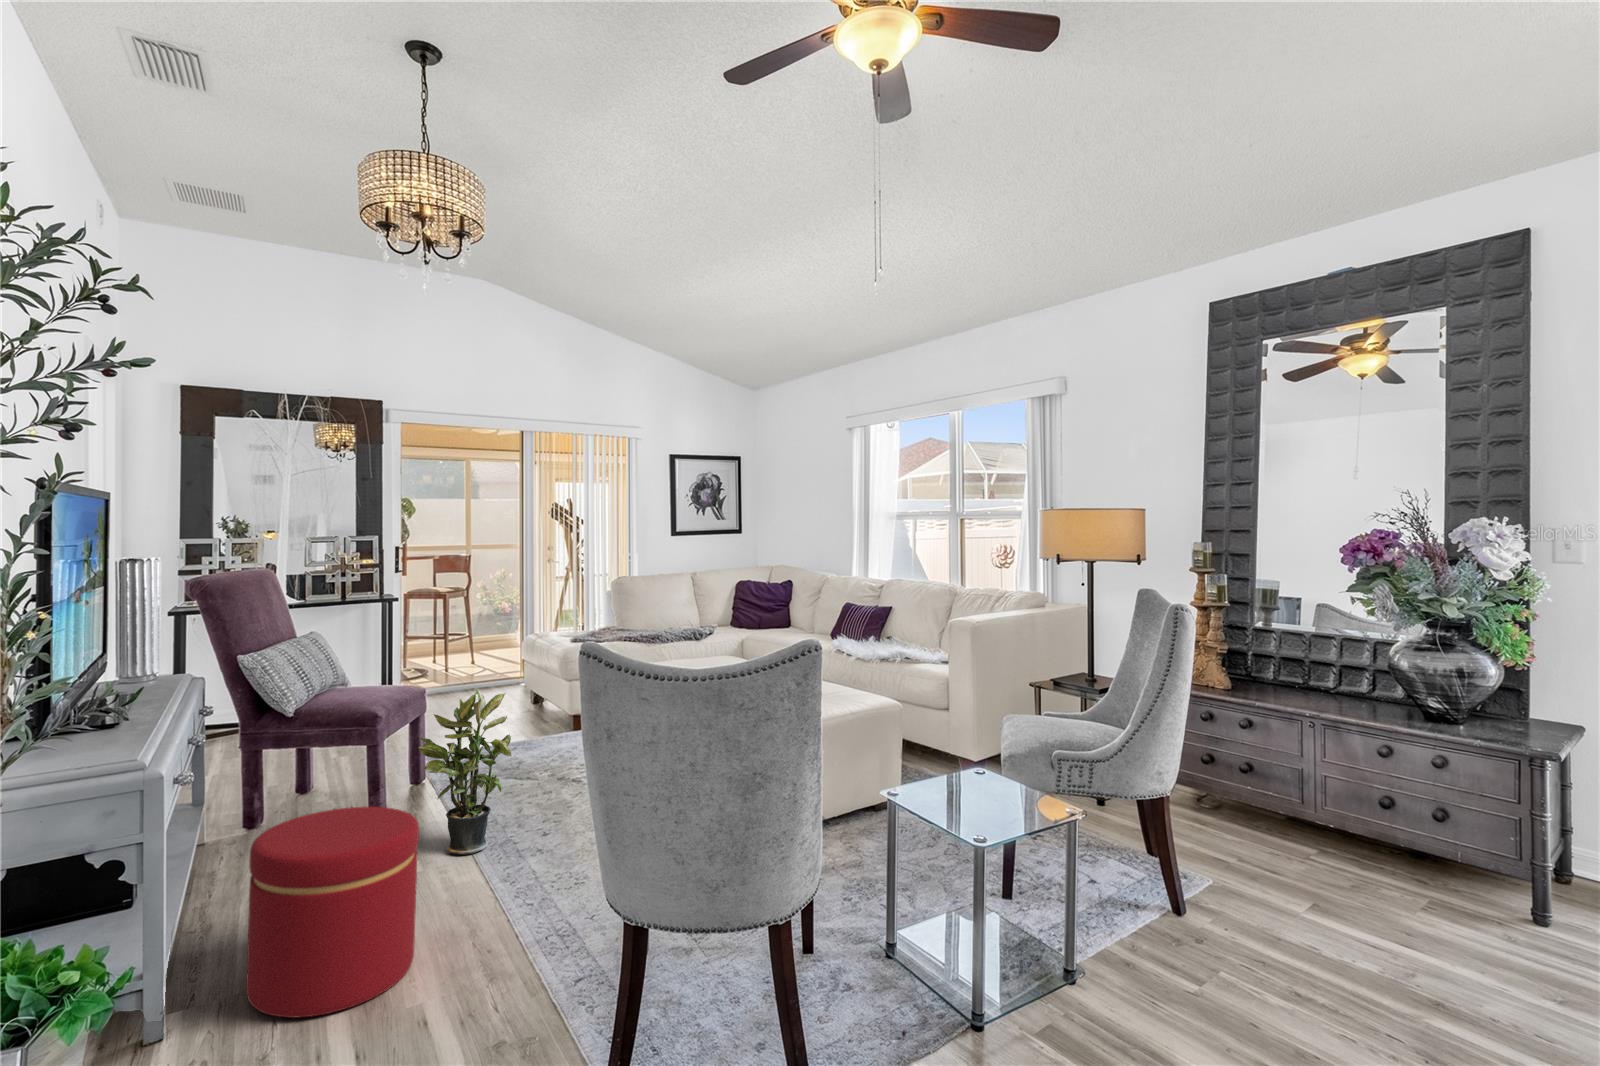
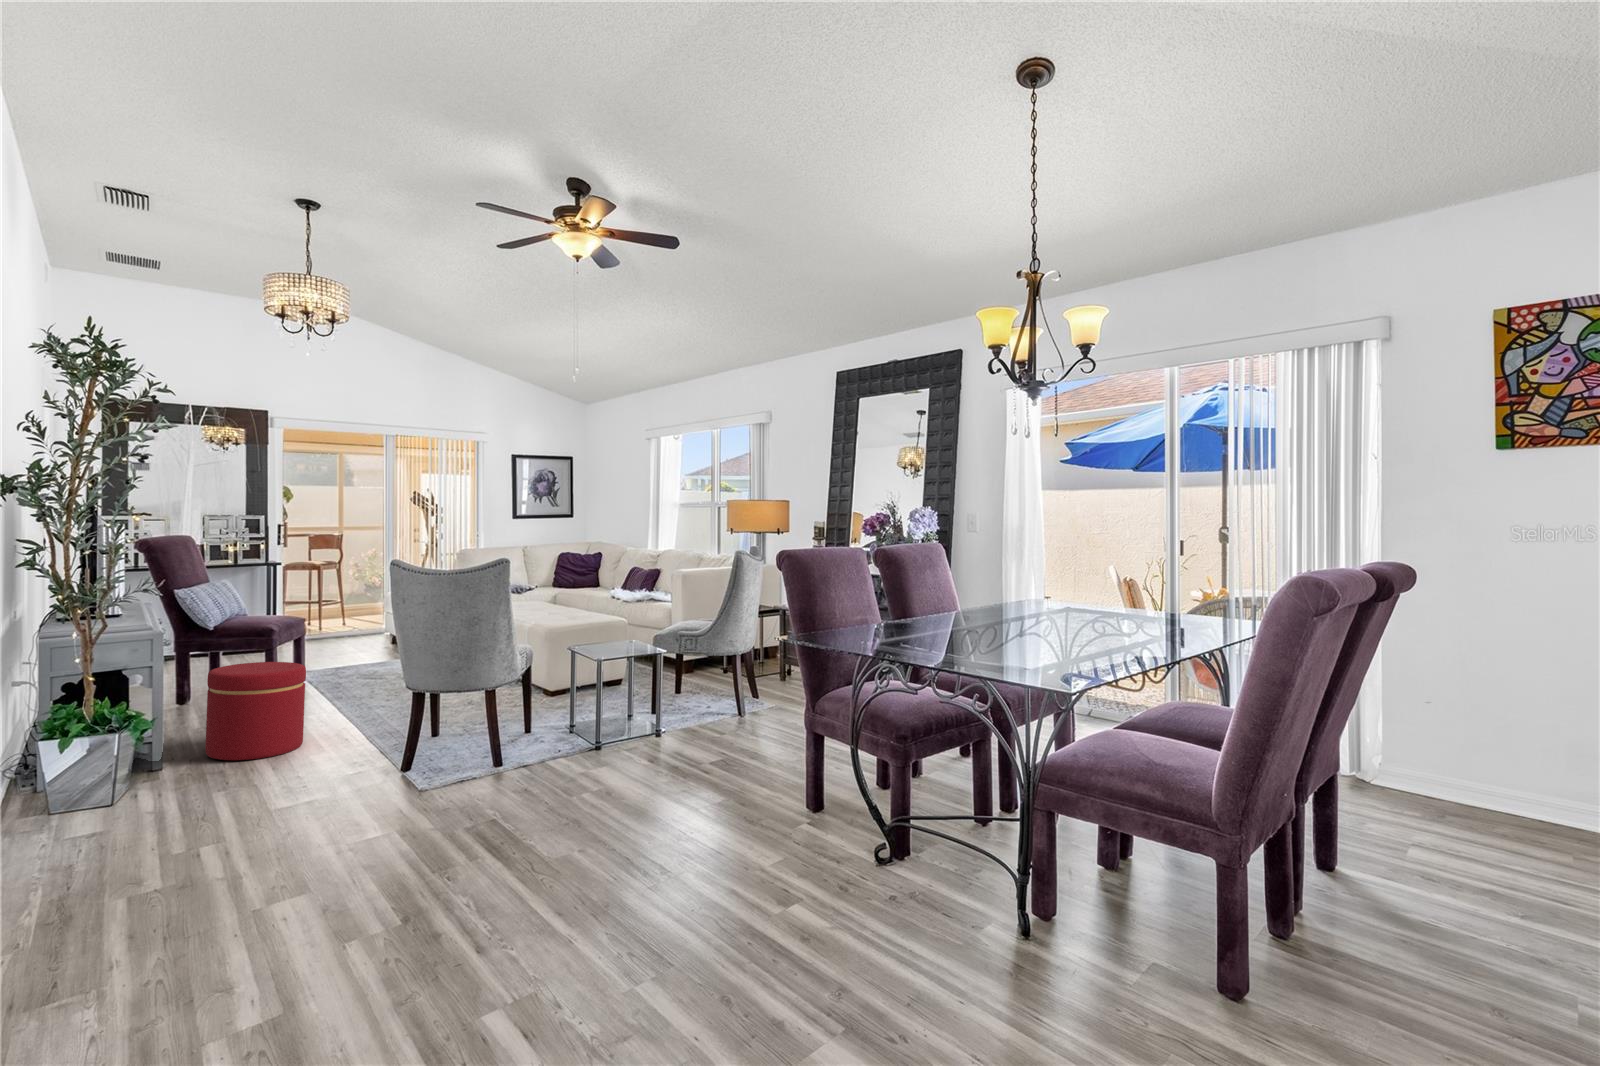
potted plant: present [418,689,511,855] -> none [303,608,366,710]

